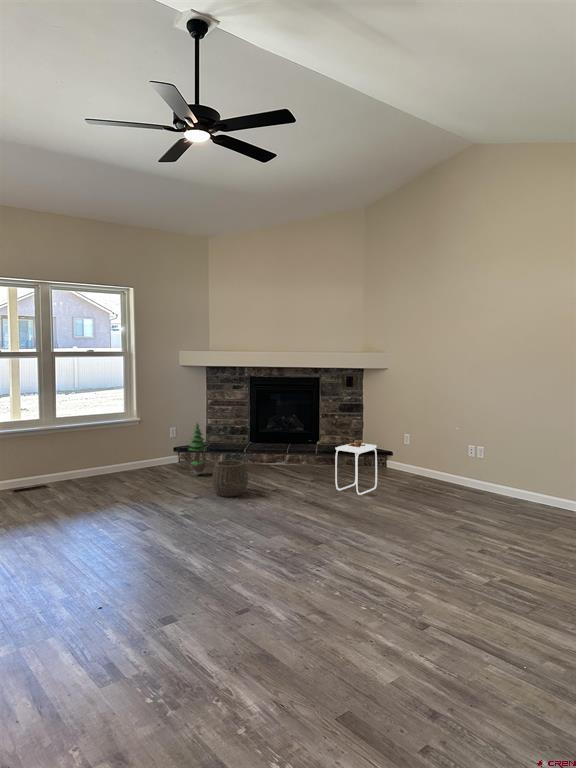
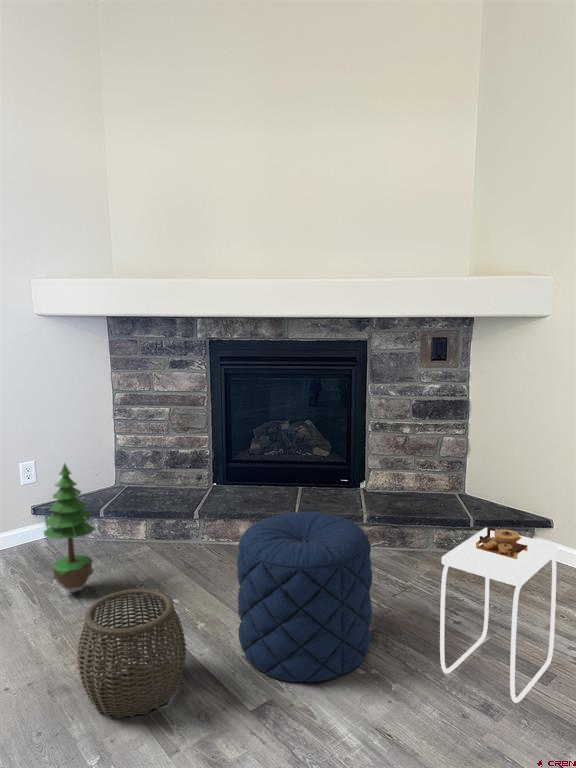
pouf: none [265,439,314,492] -> present [237,512,372,682]

